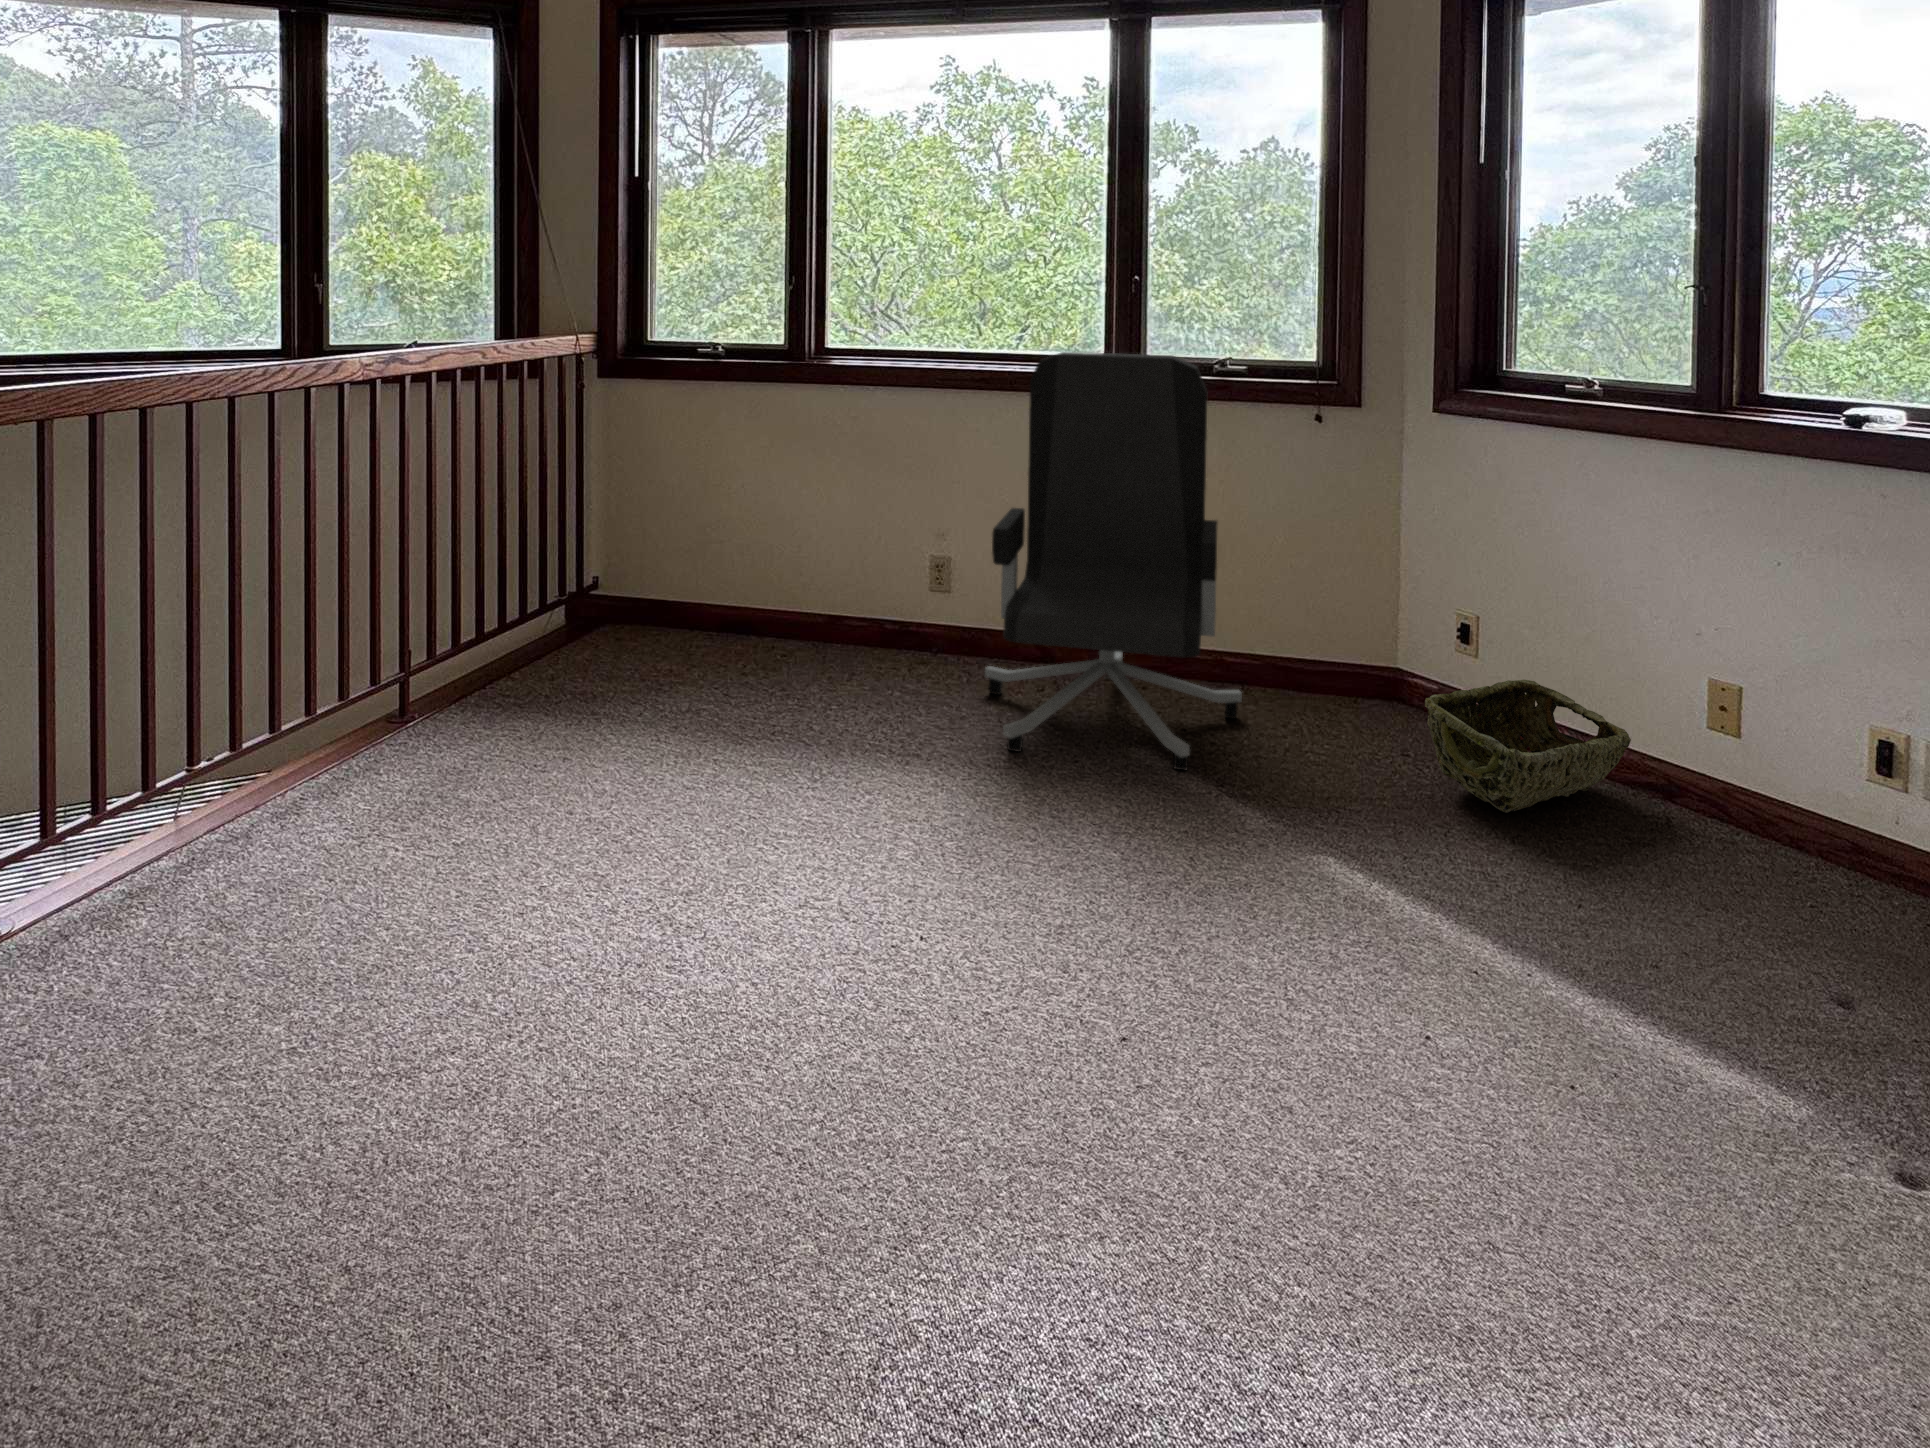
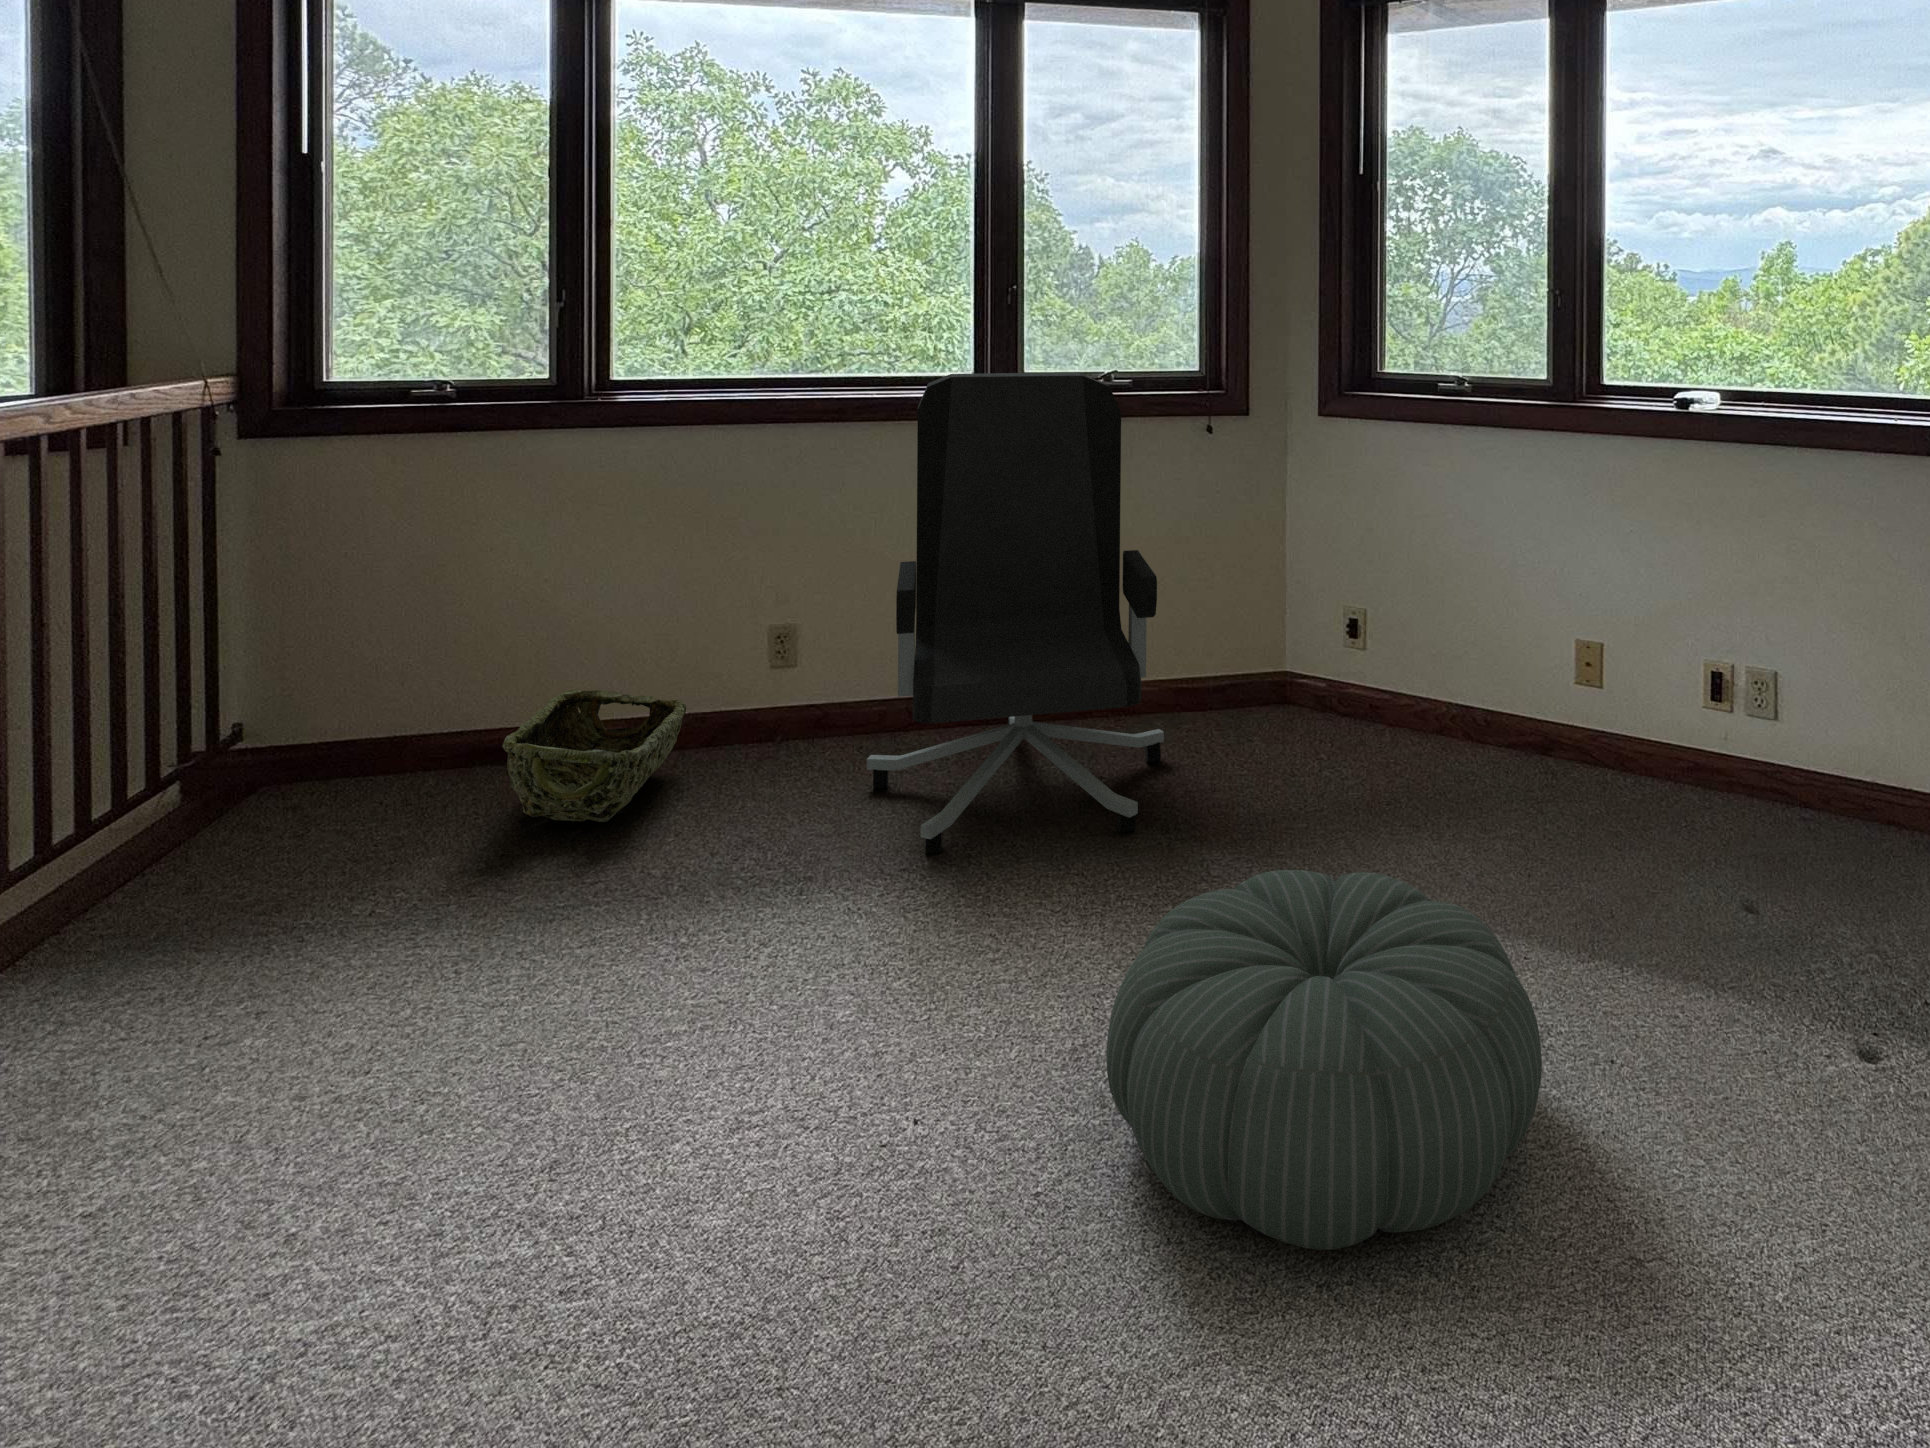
woven basket: present [1425,680,1631,813] -> present [502,689,686,822]
pouf: none [1052,812,1457,1152] -> present [1106,870,1542,1250]

